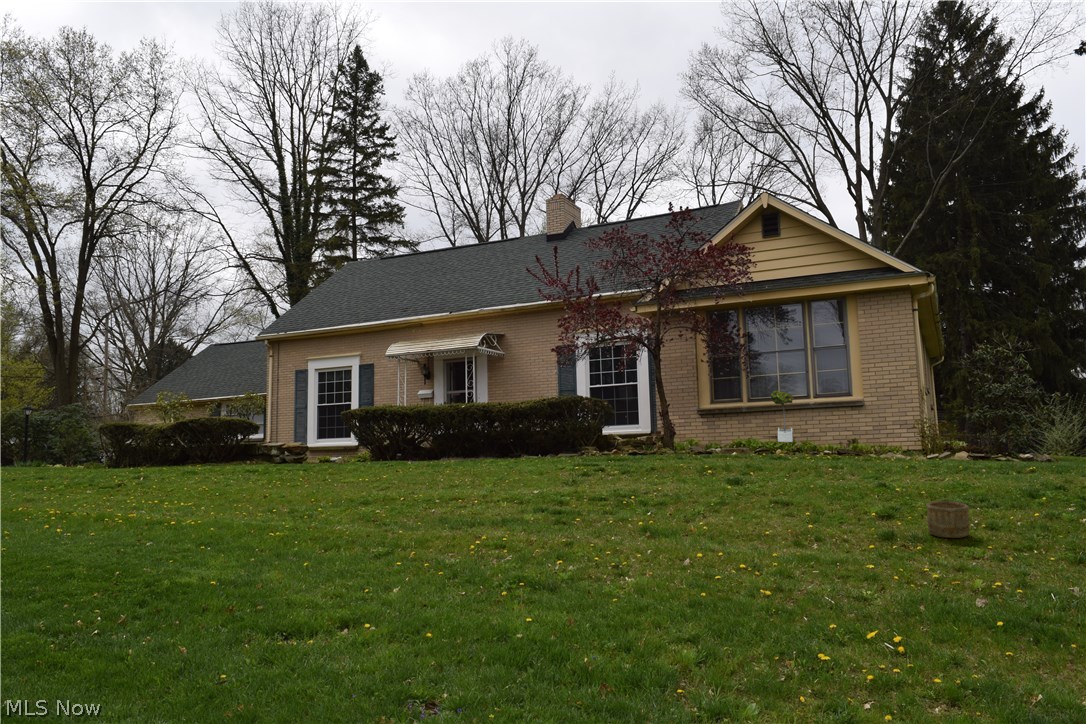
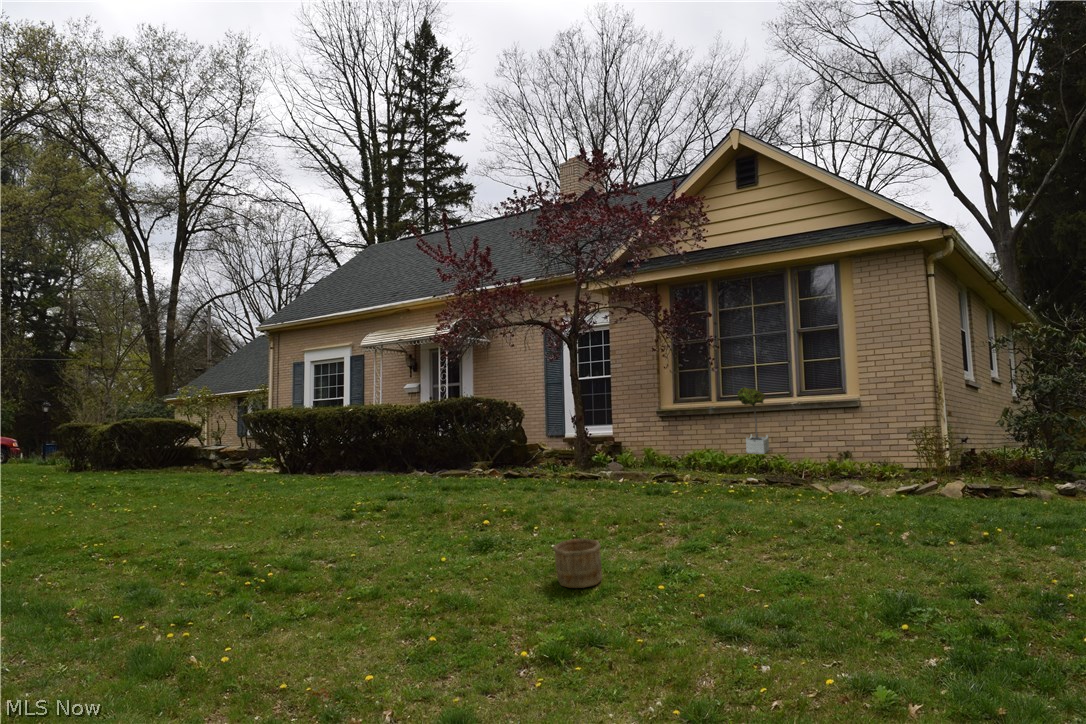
wooden bucket: present [926,501,969,538] -> present [553,539,602,588]

